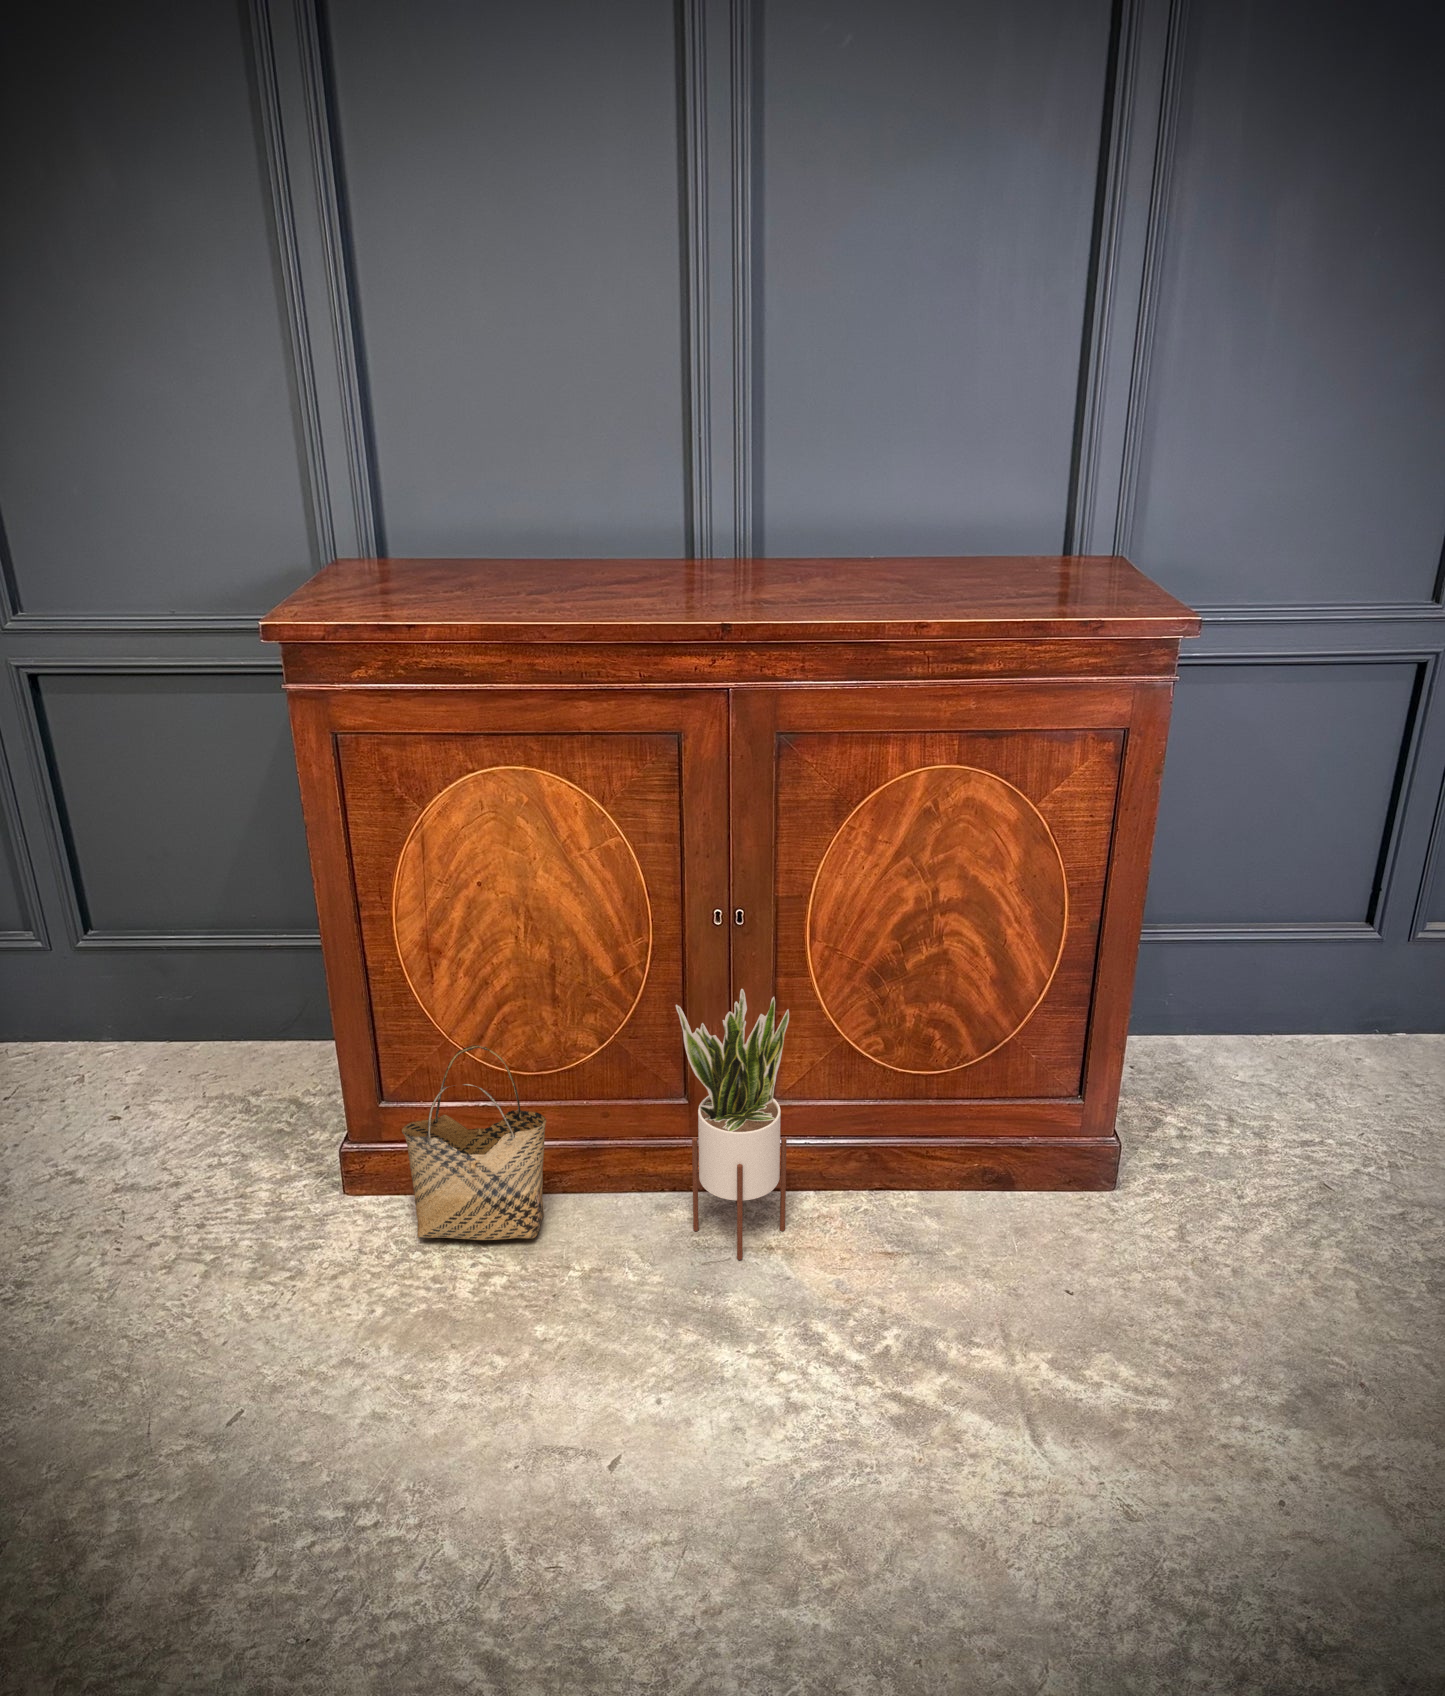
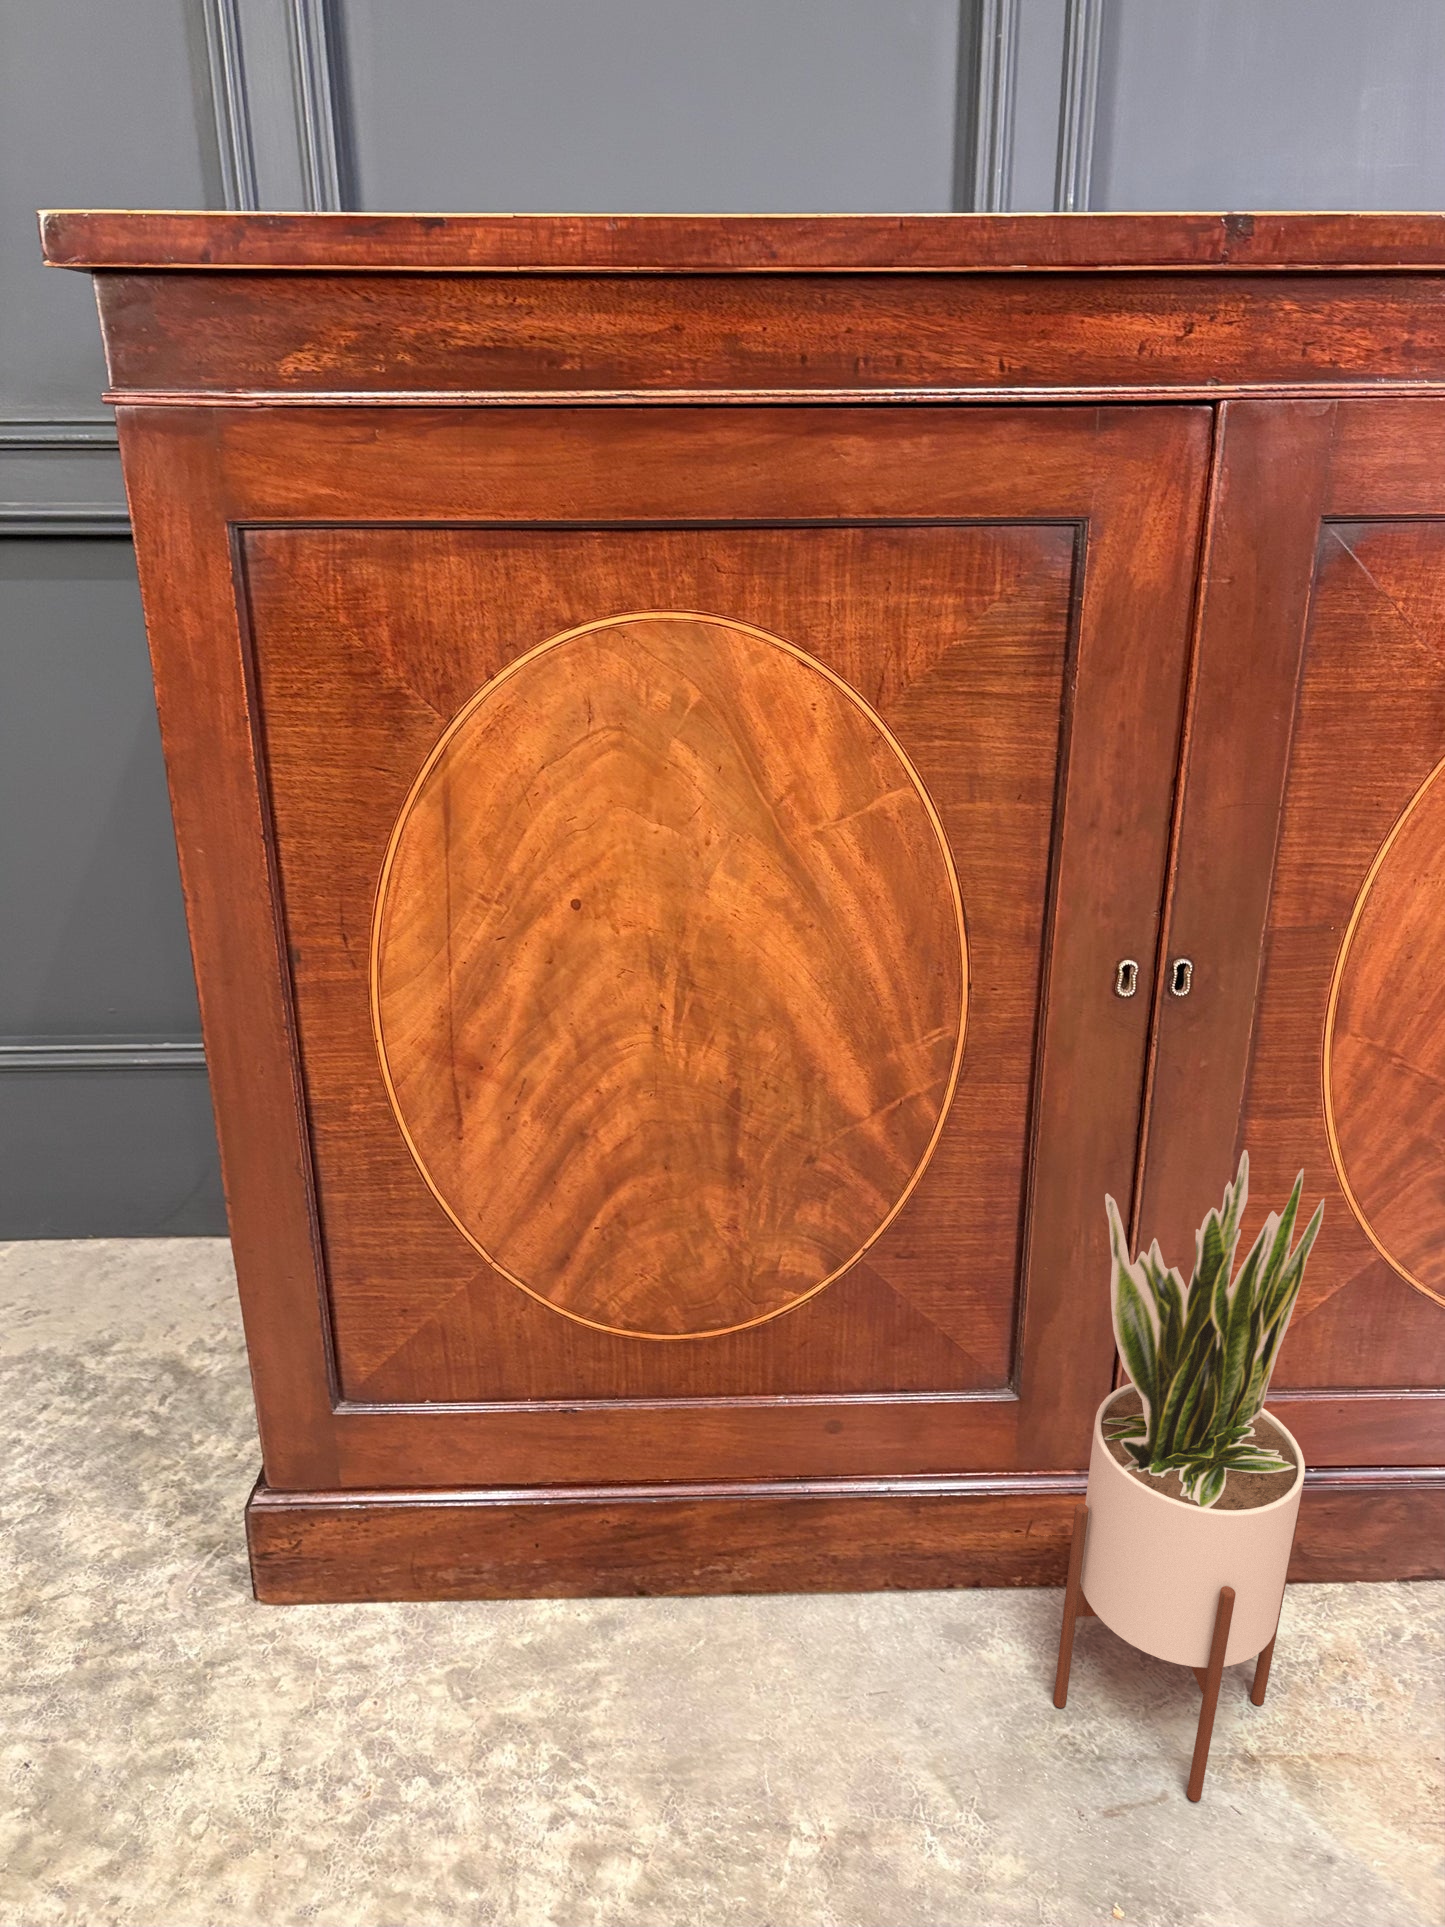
woven basket: present [402,1045,546,1240] -> none [382,1284,724,1749]

